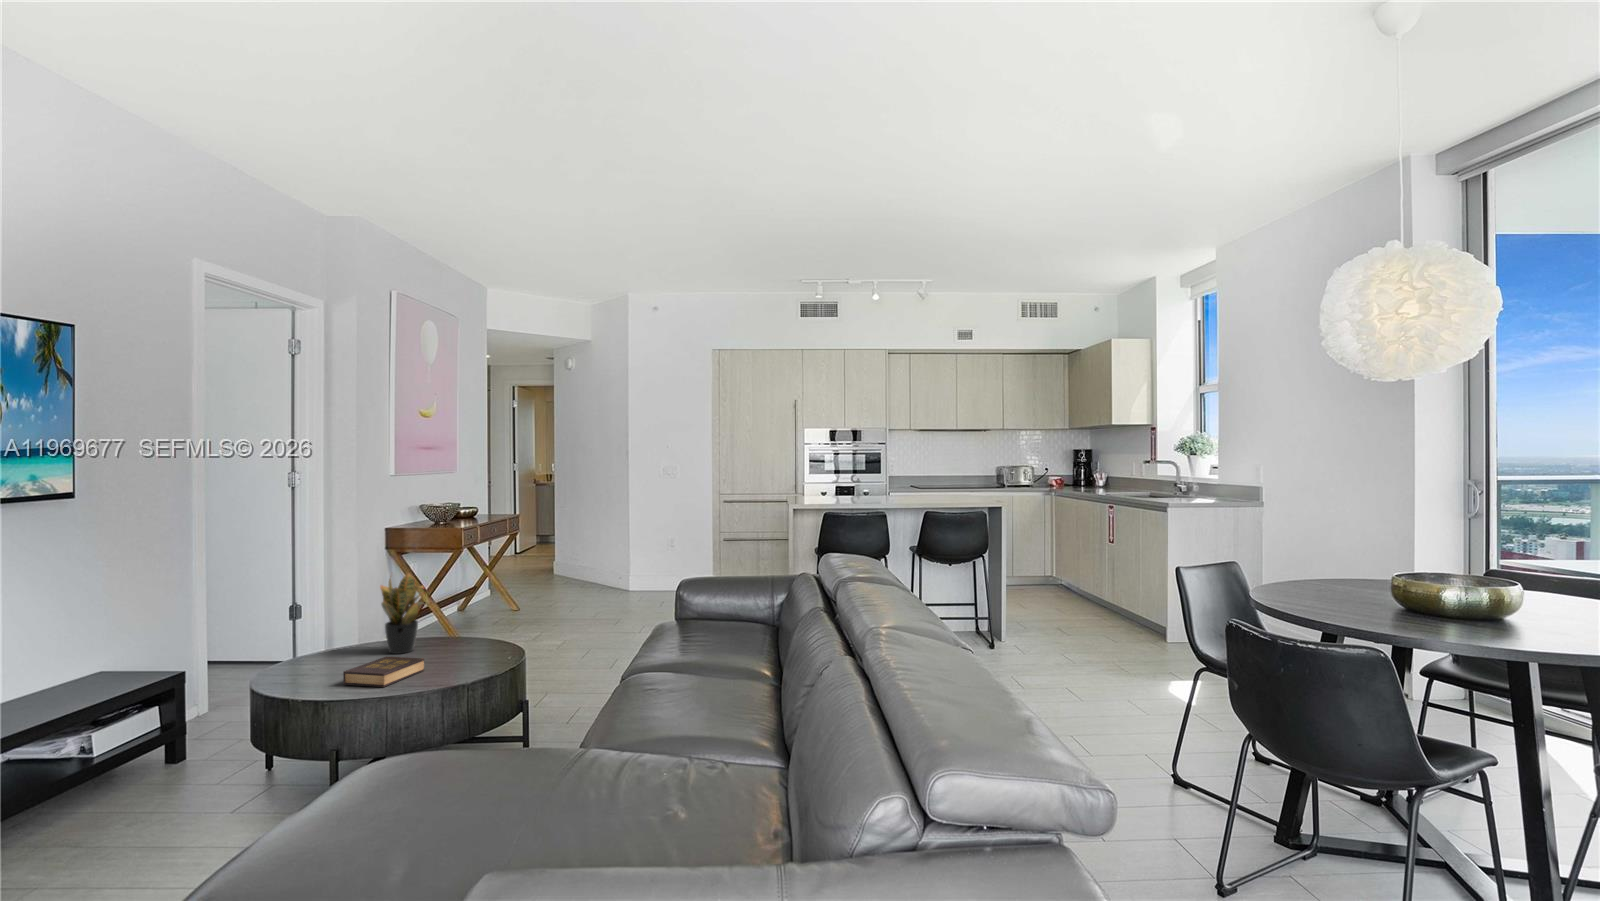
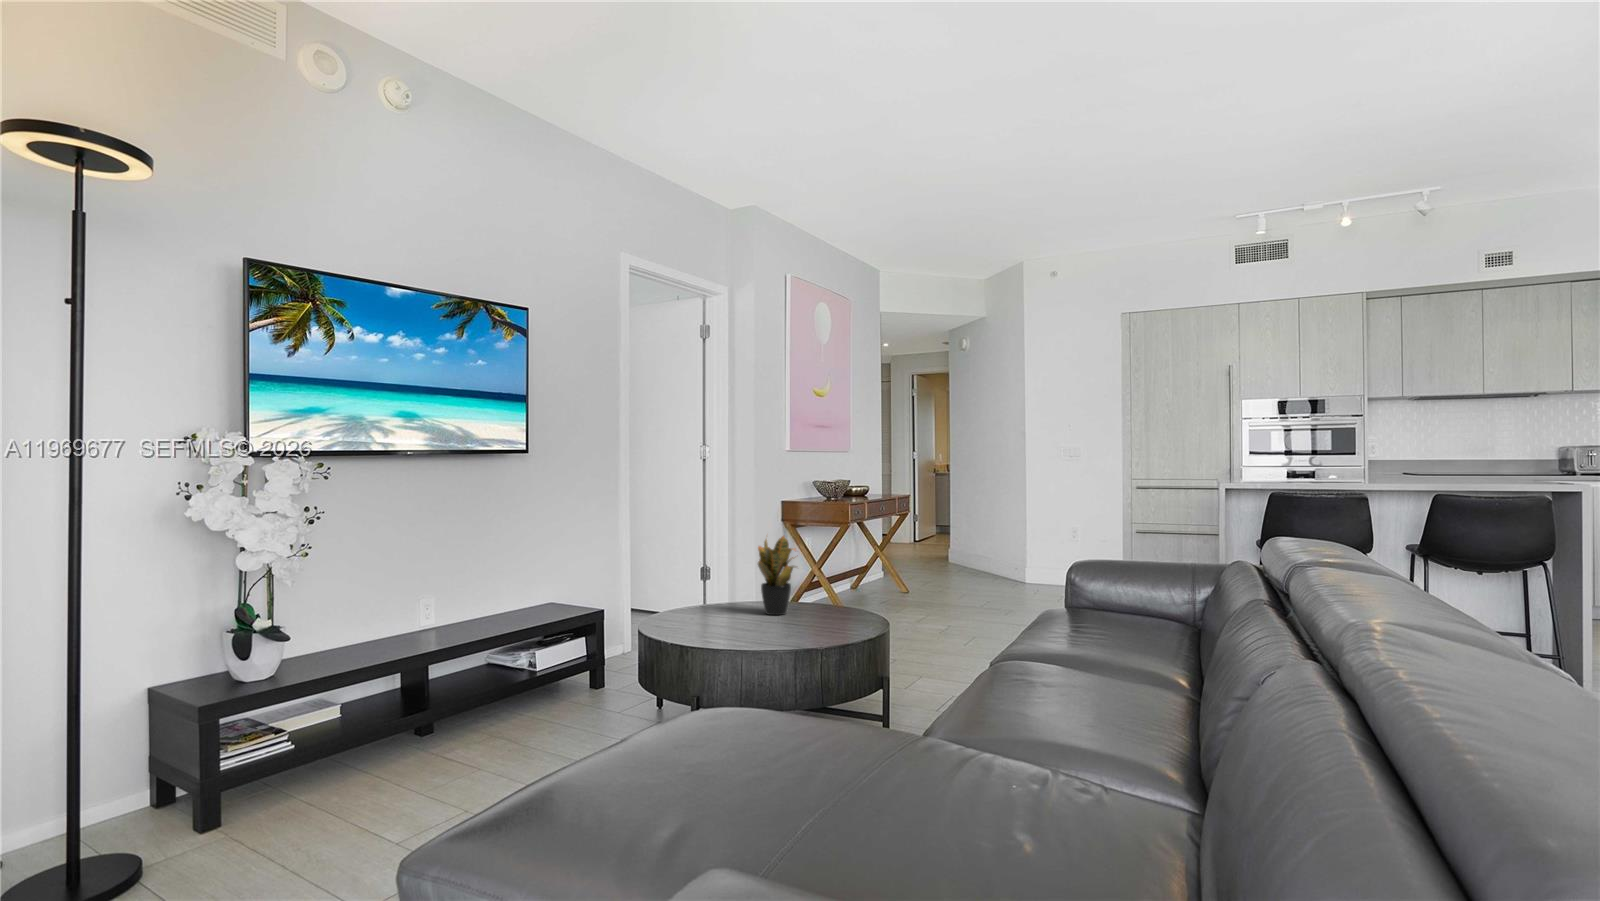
hardback book: present [343,657,424,687] -> none [717,615,791,644]

